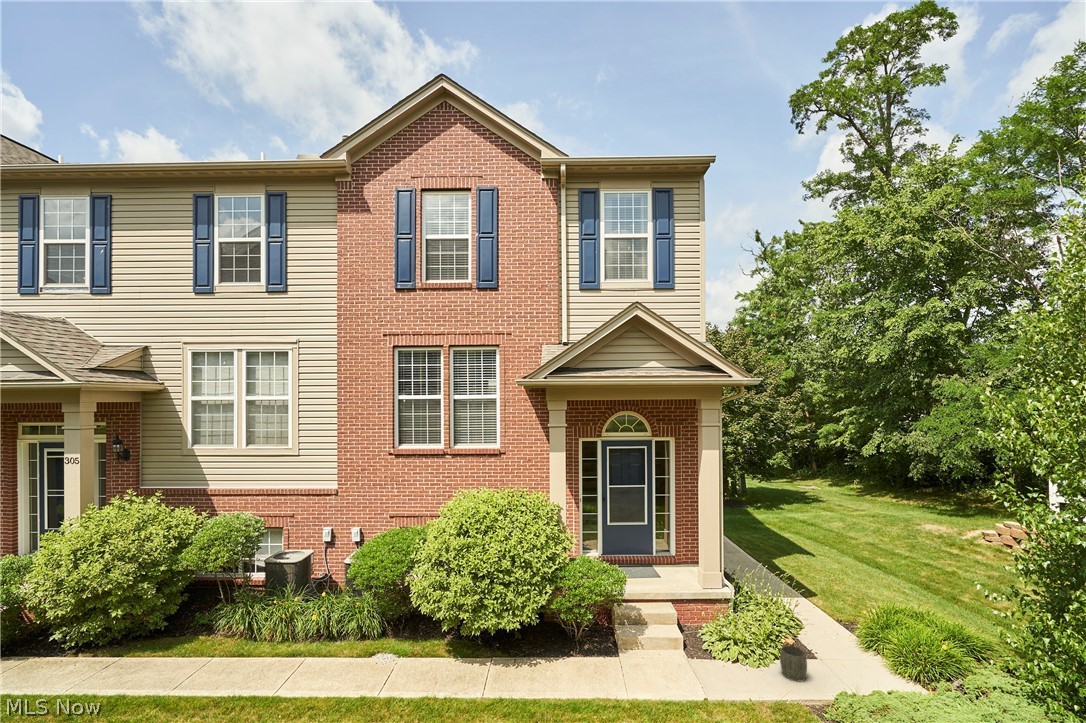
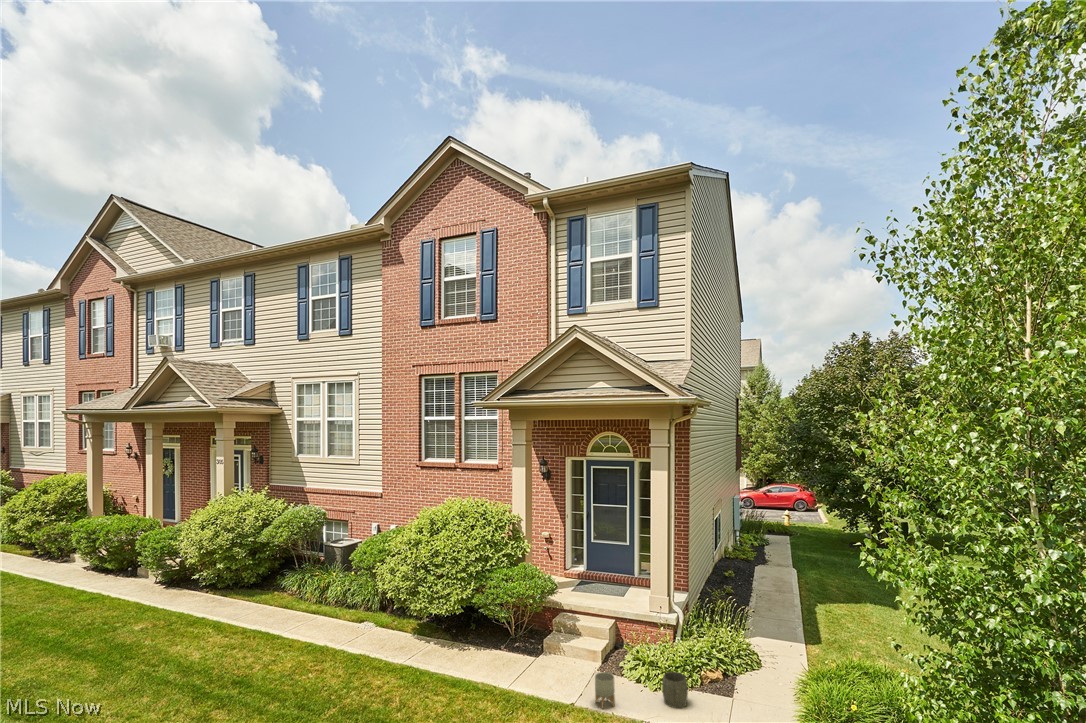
planter: none [735,660,756,701] -> present [595,672,615,709]

